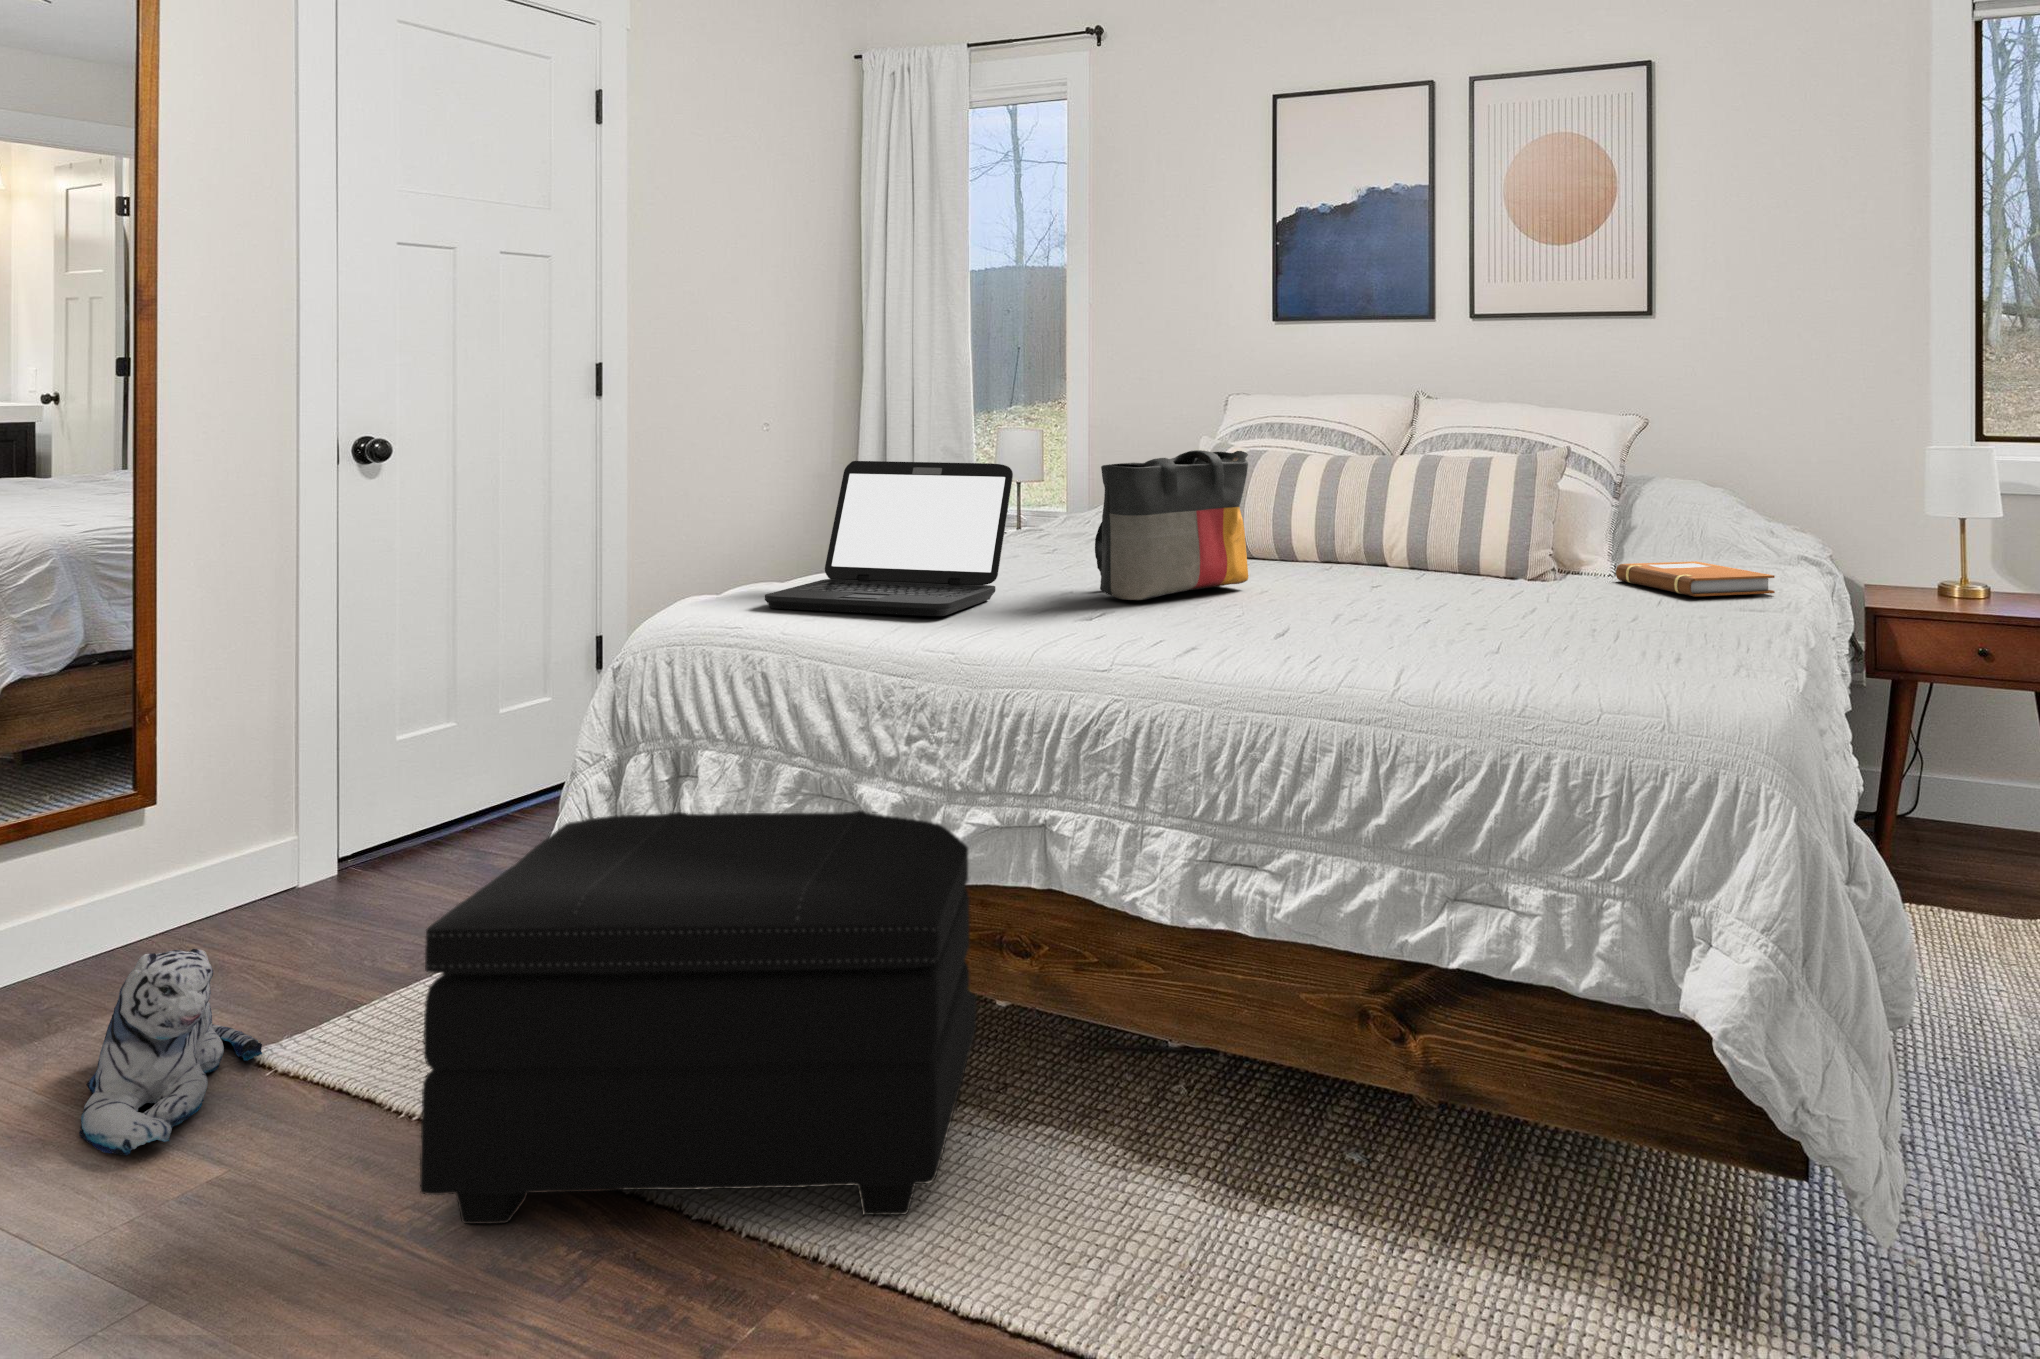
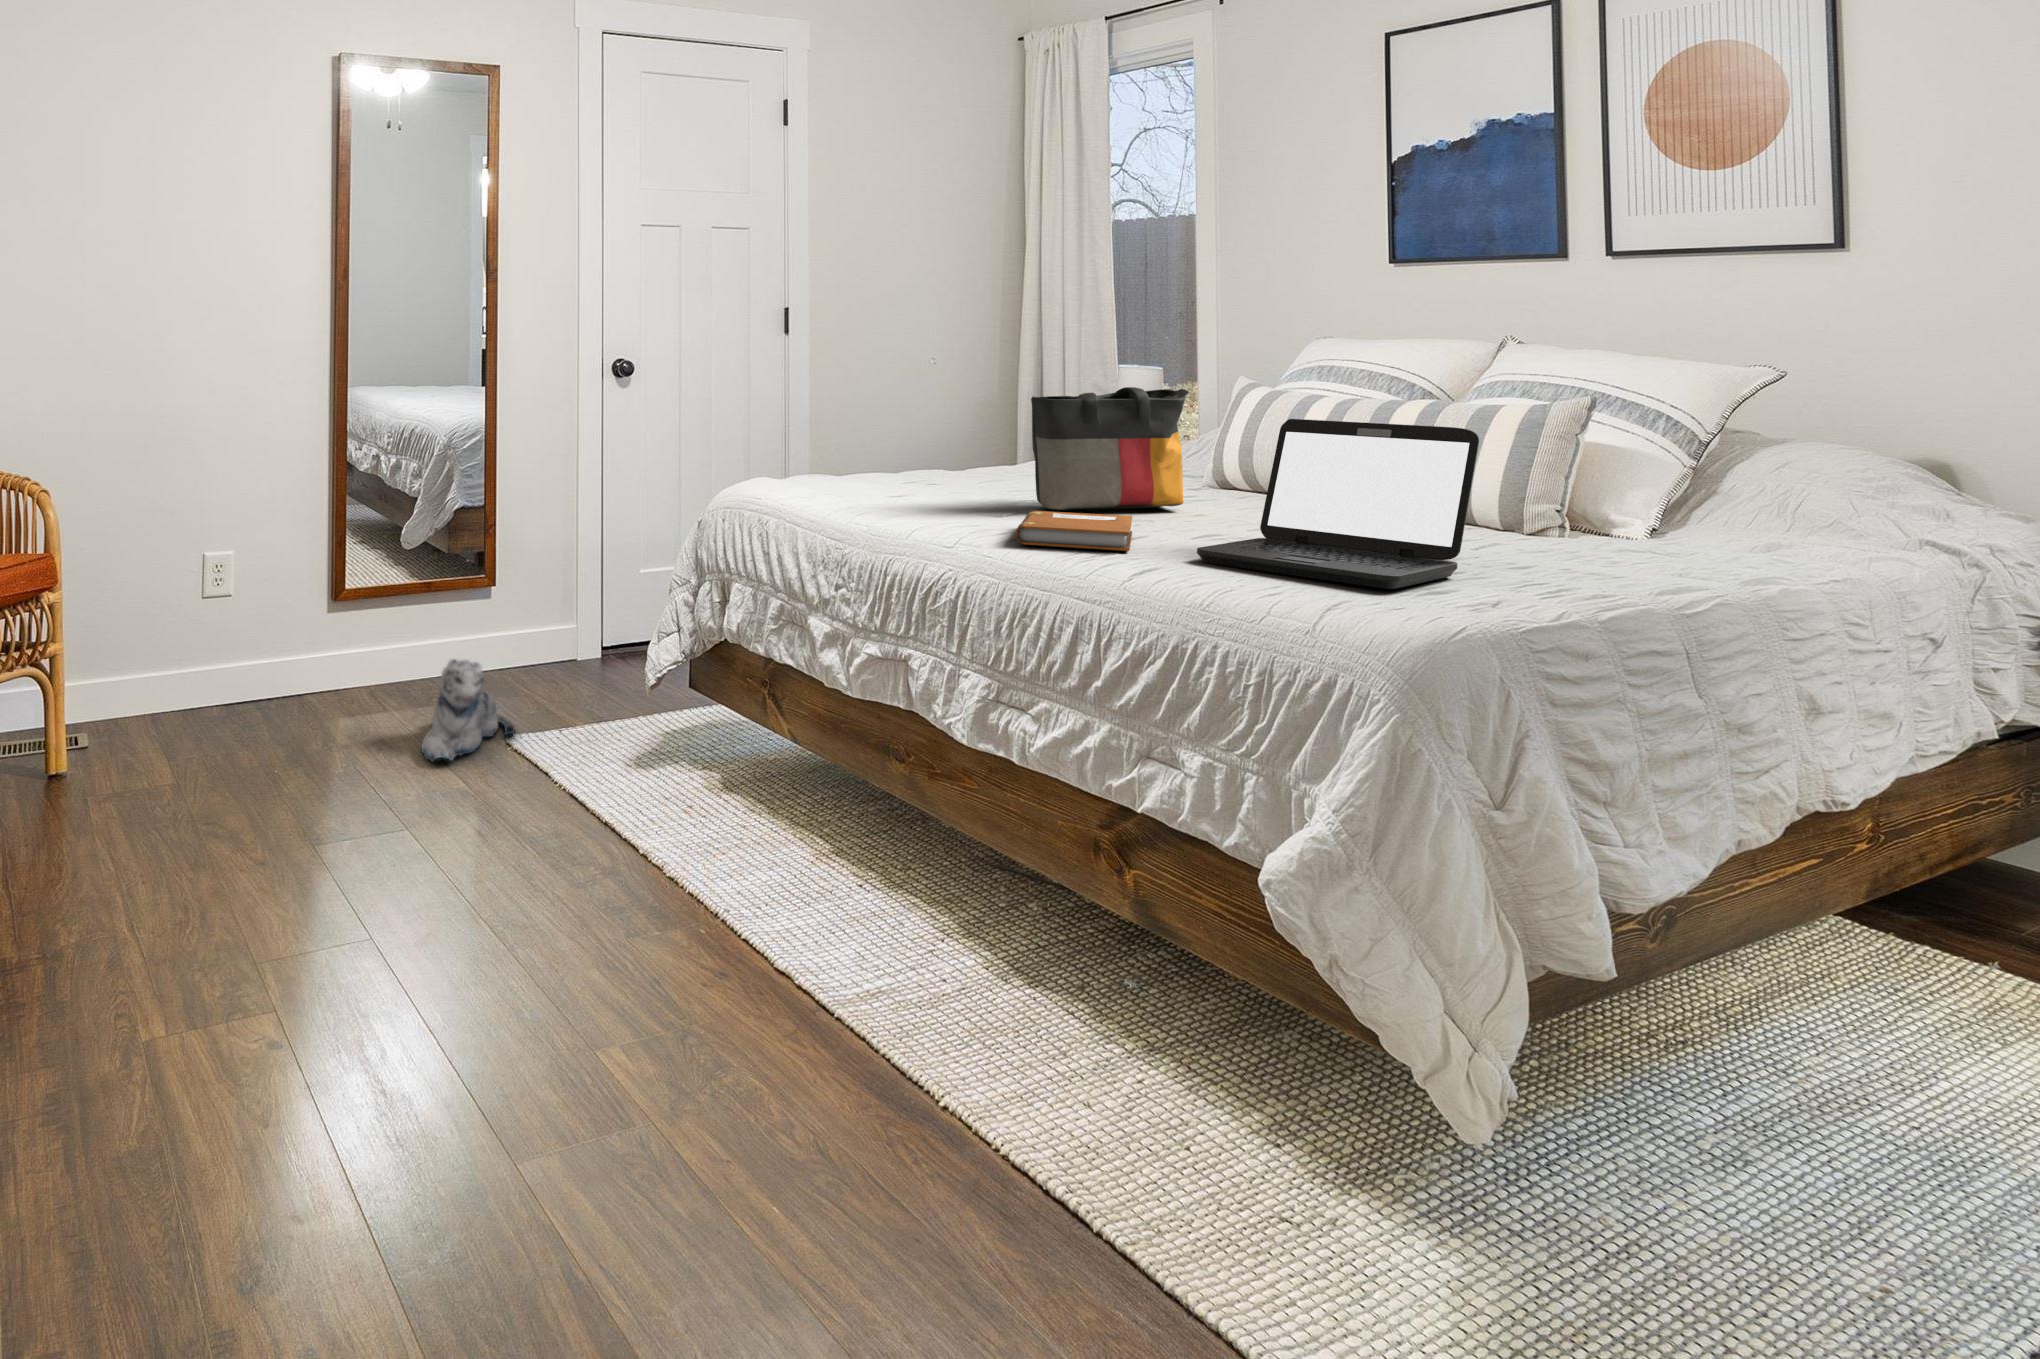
laptop: present [764,461,1013,616] -> present [1197,419,1479,589]
notebook: present [1616,561,1775,596] -> present [1016,511,1132,551]
footstool: present [420,810,977,1224] -> none [528,618,893,897]

